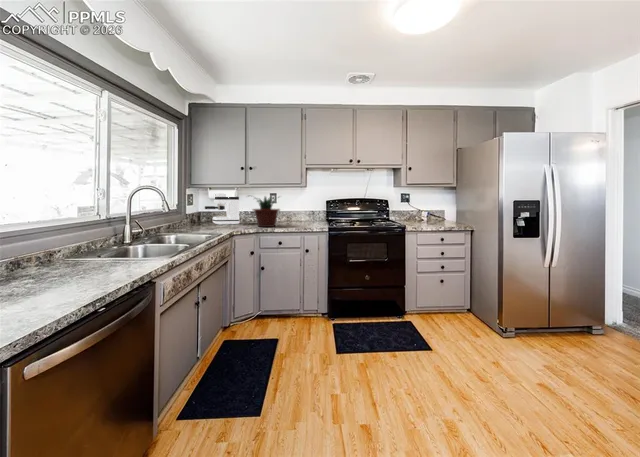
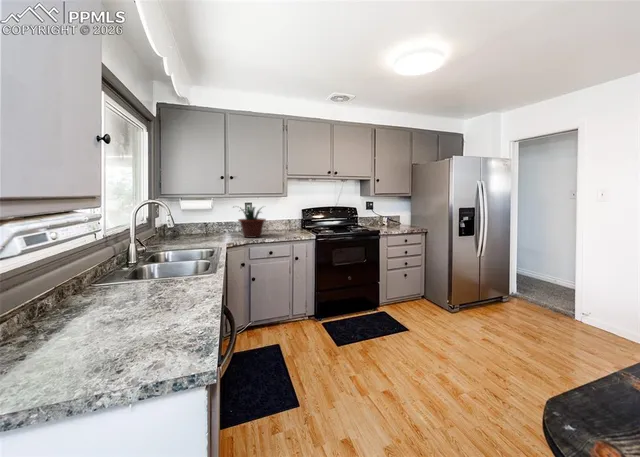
coffee maker: present [205,193,239,225] -> none [180,203,219,236]

